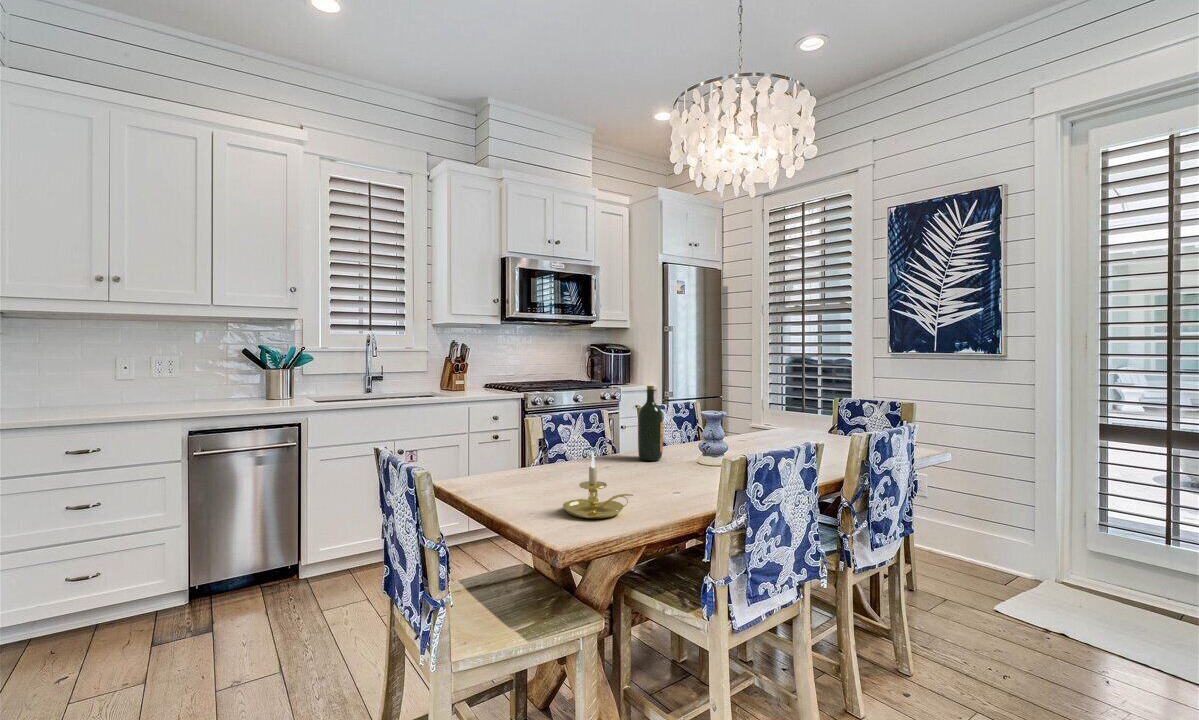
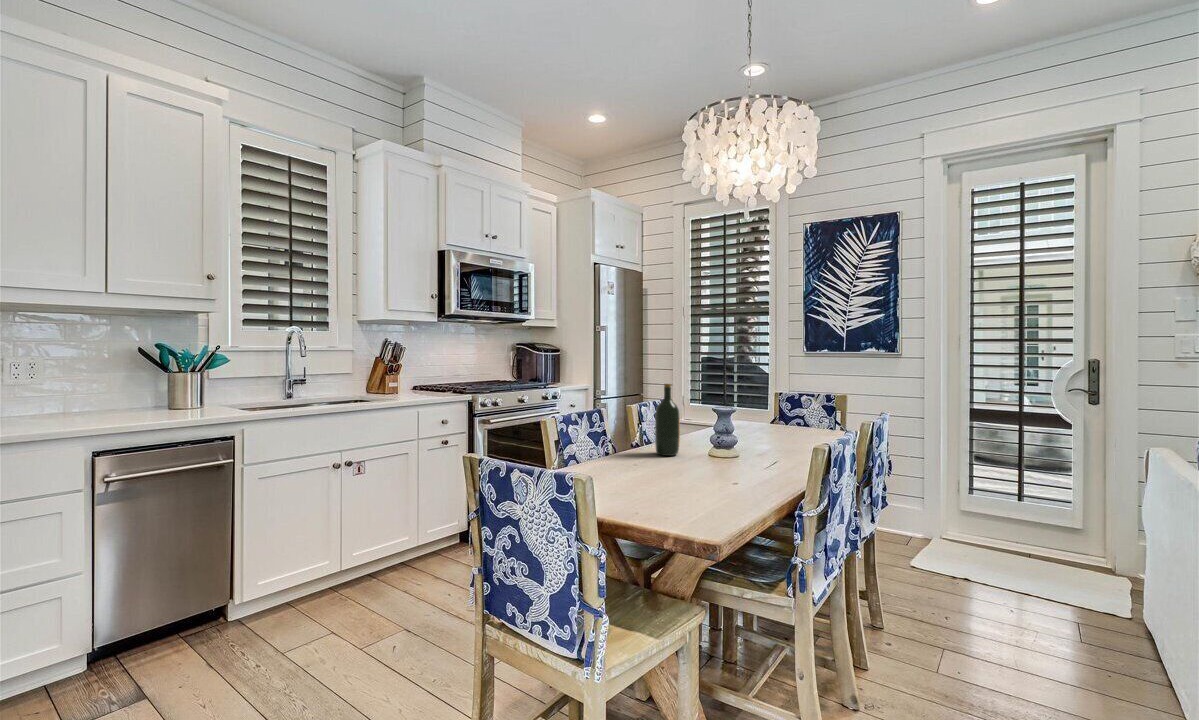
candle holder: present [563,452,633,519] -> none [663,445,731,510]

